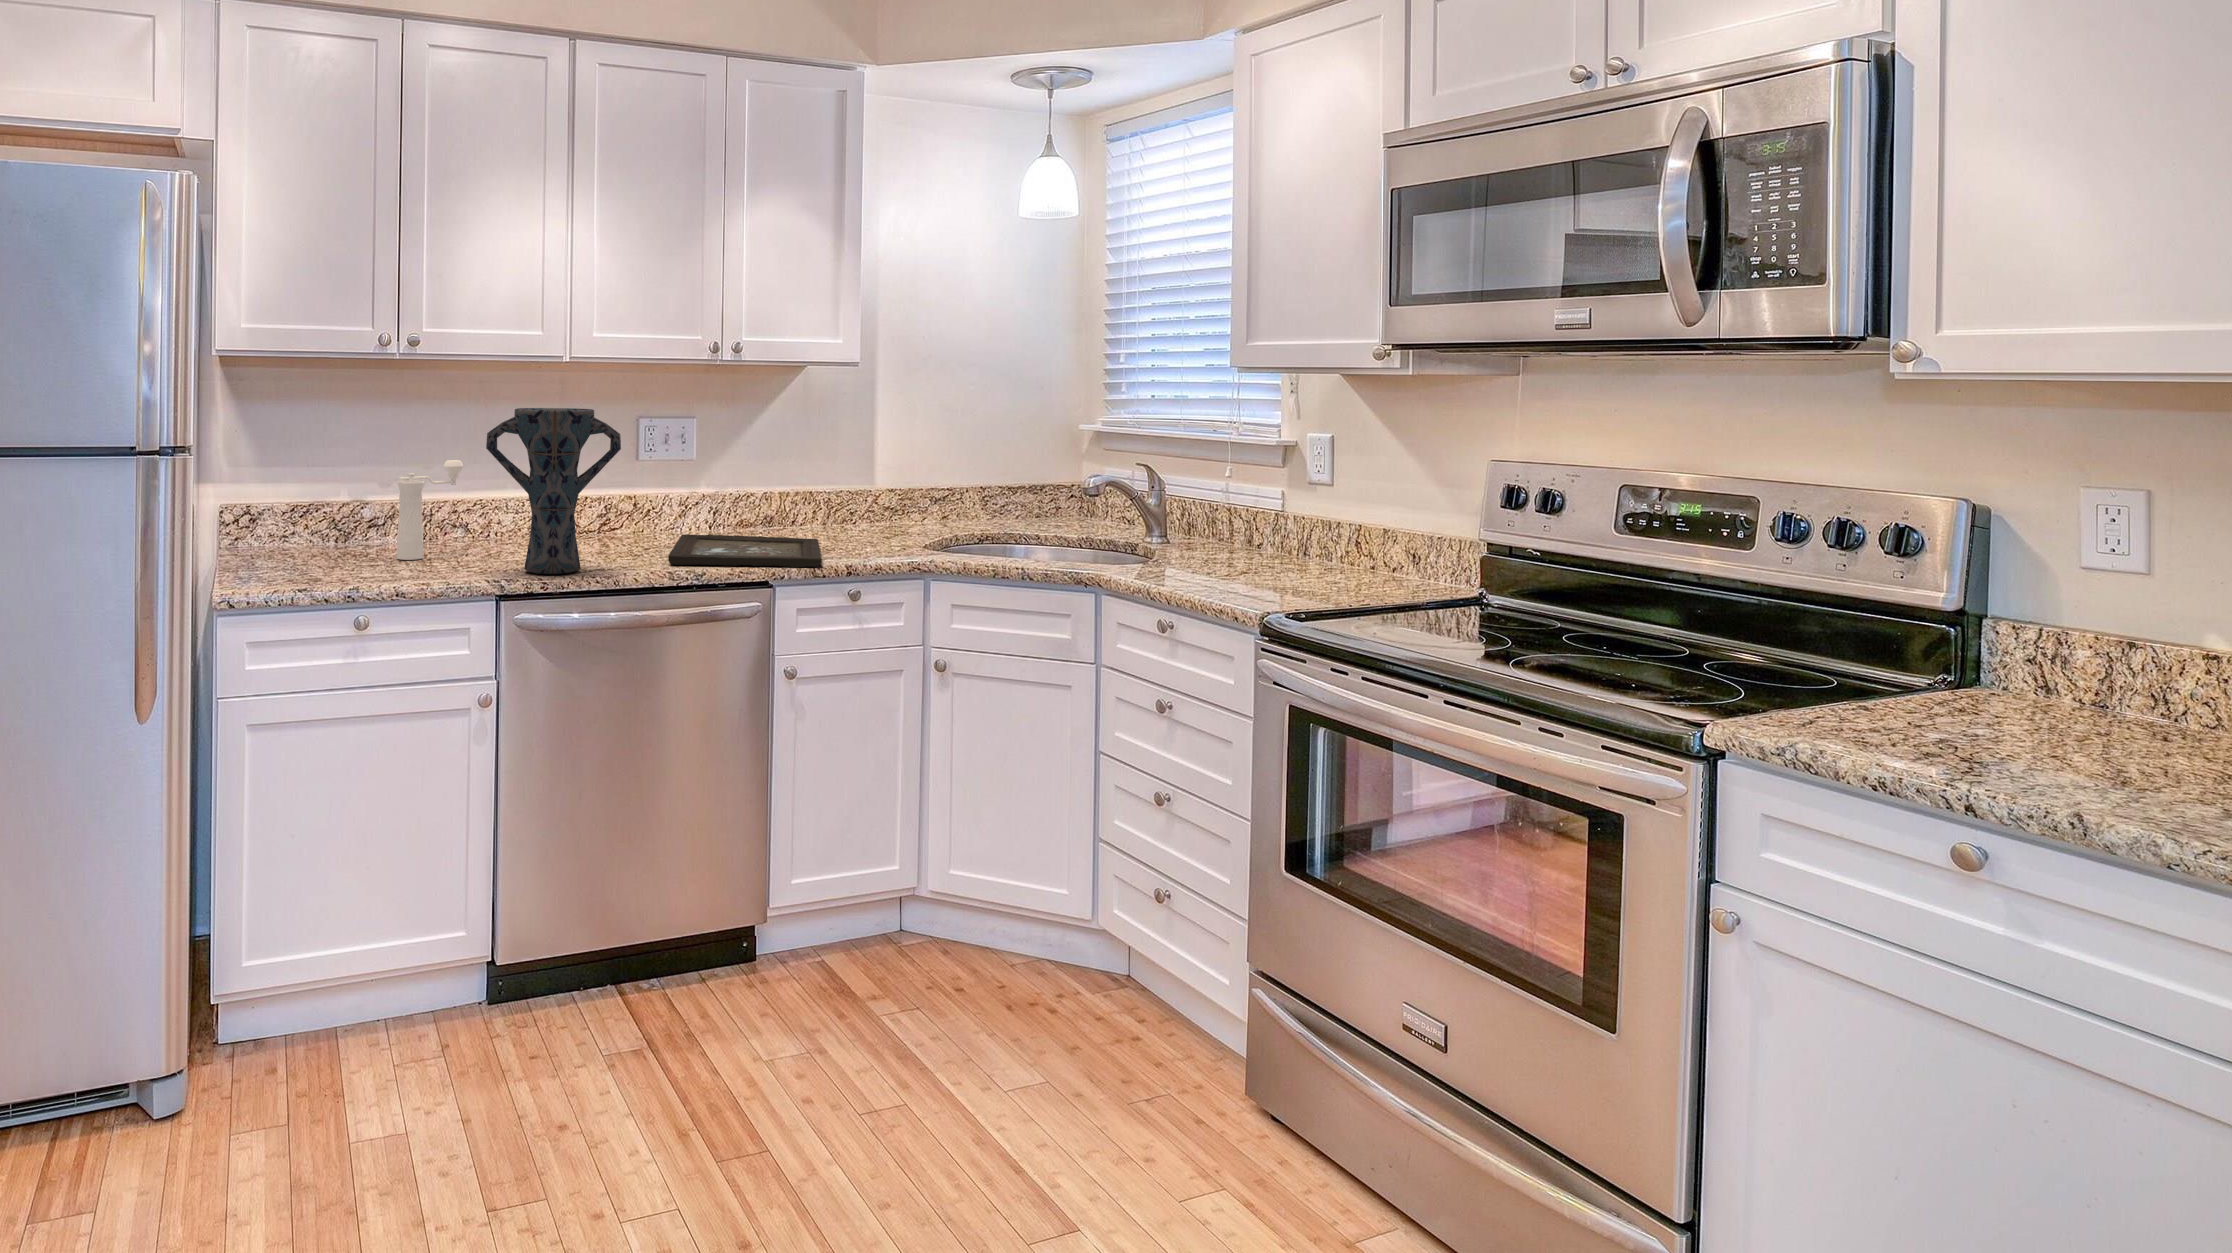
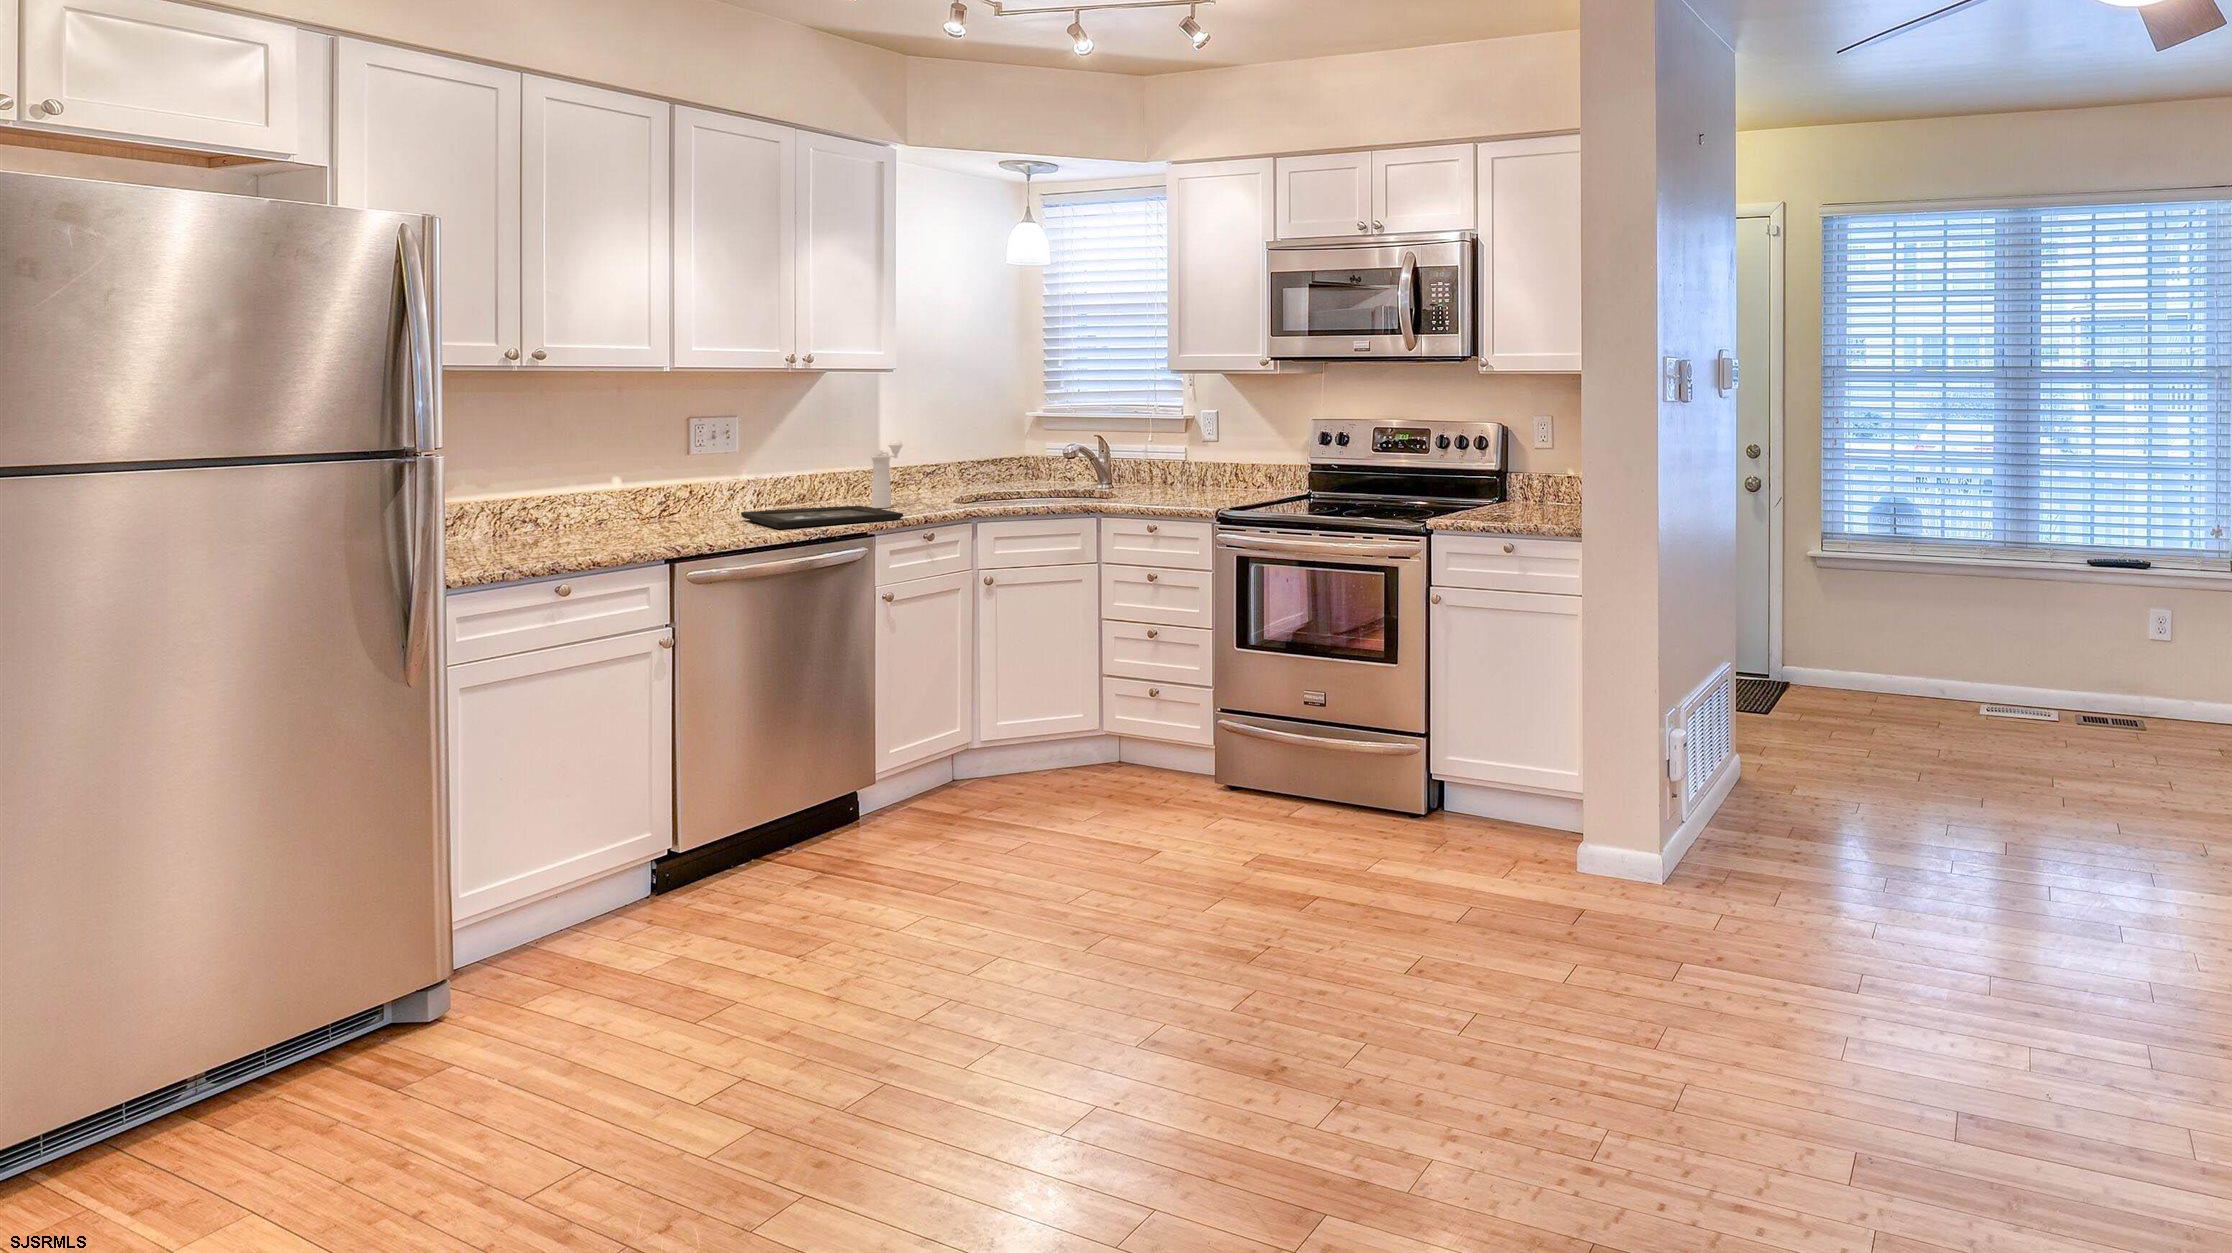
vase: present [486,408,621,574] -> none [624,411,745,544]
pepper mill: present [397,460,463,560] -> present [871,441,903,508]

